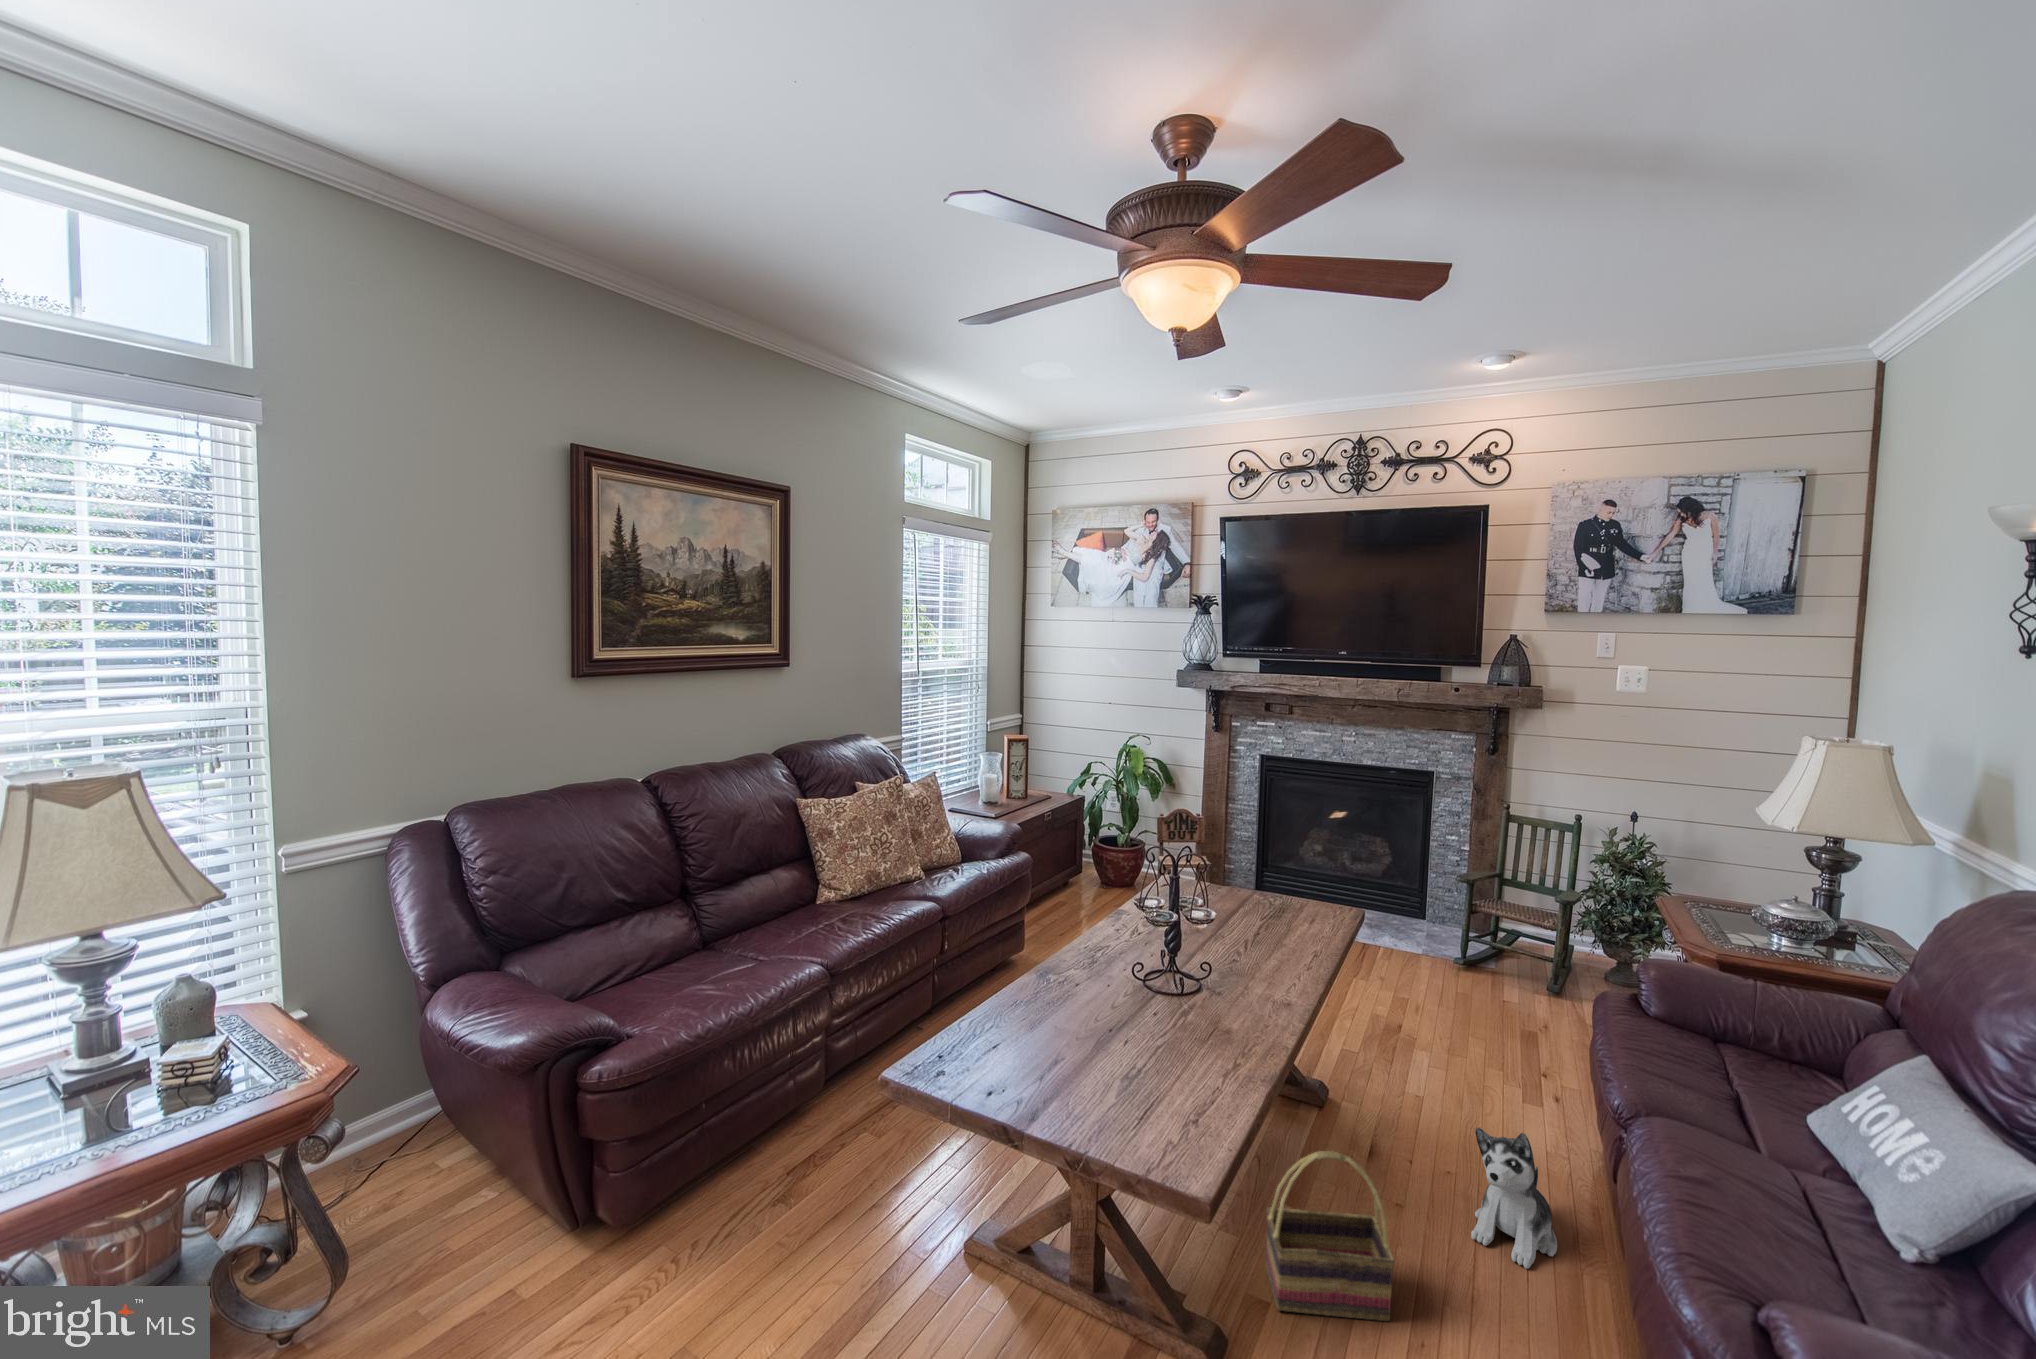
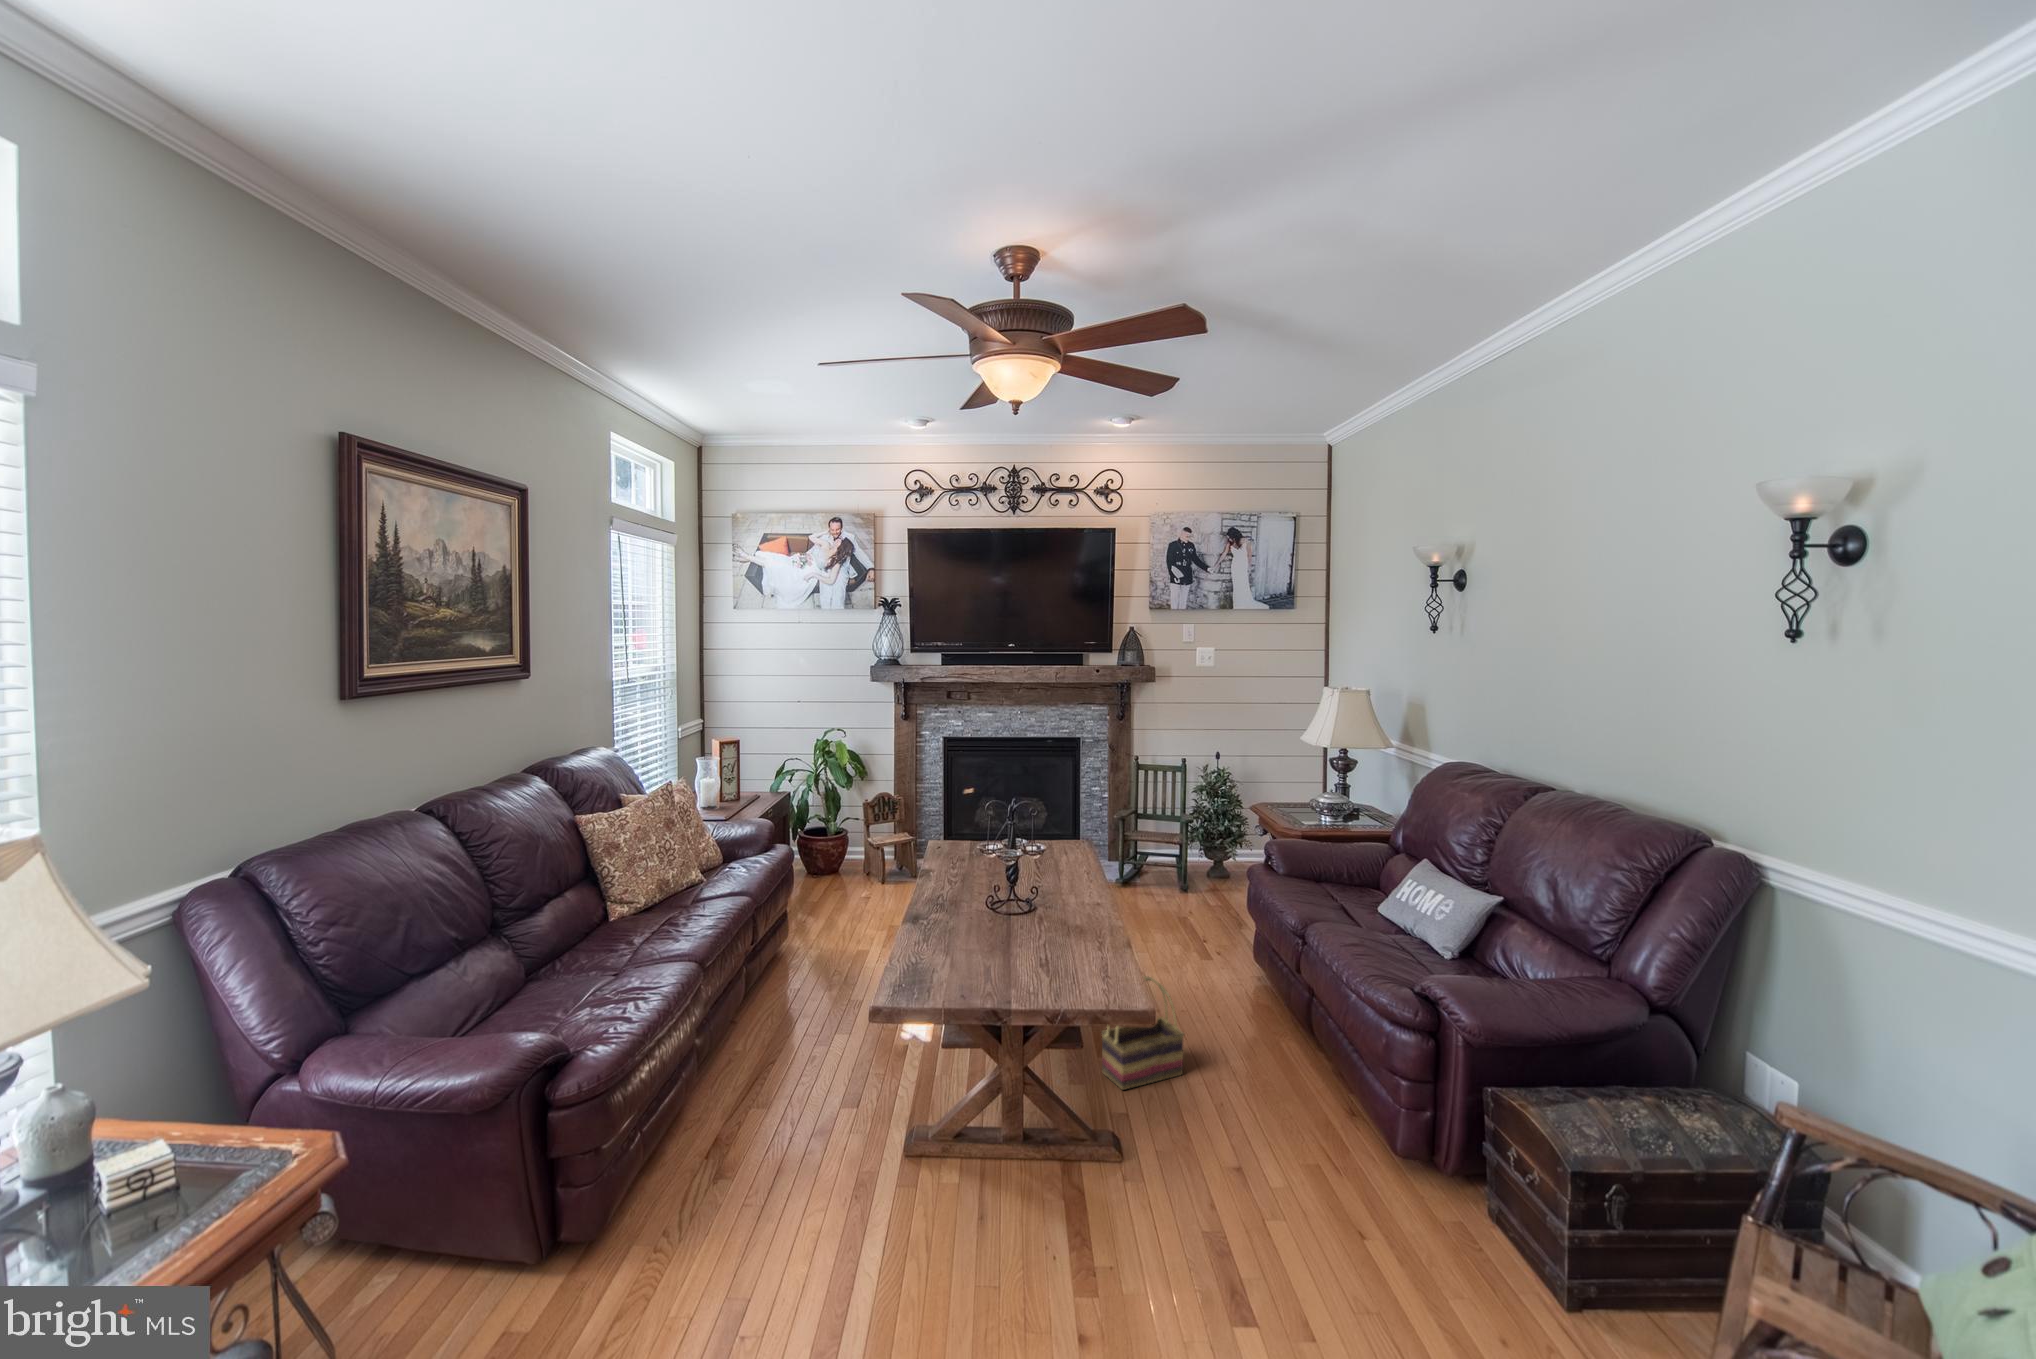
plush toy: present [1471,1127,1557,1268] -> none [1198,947,1247,1029]

